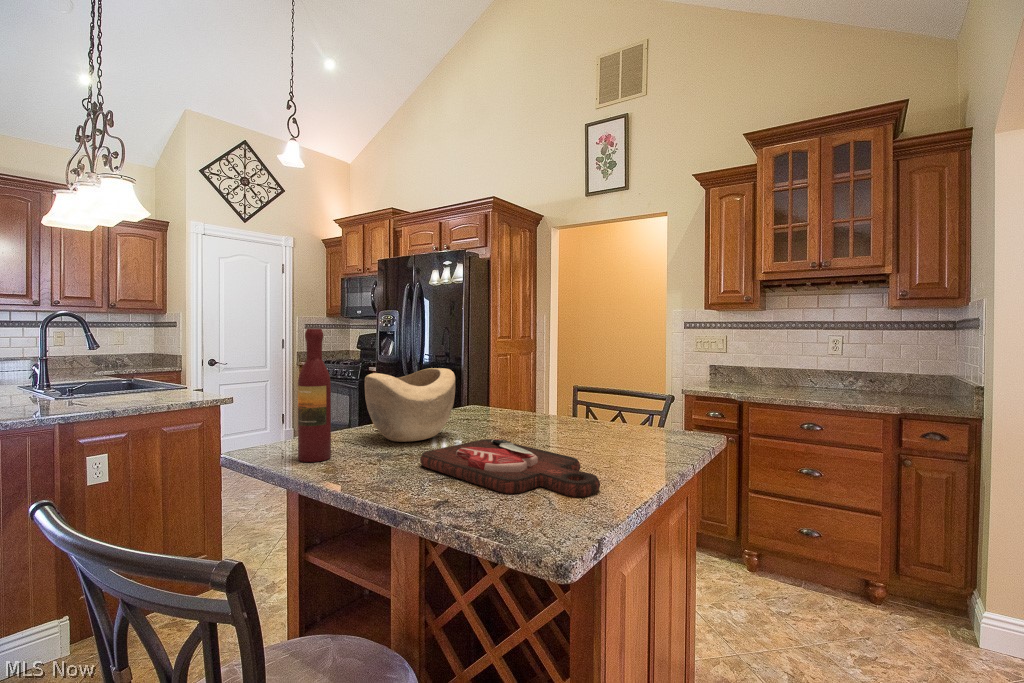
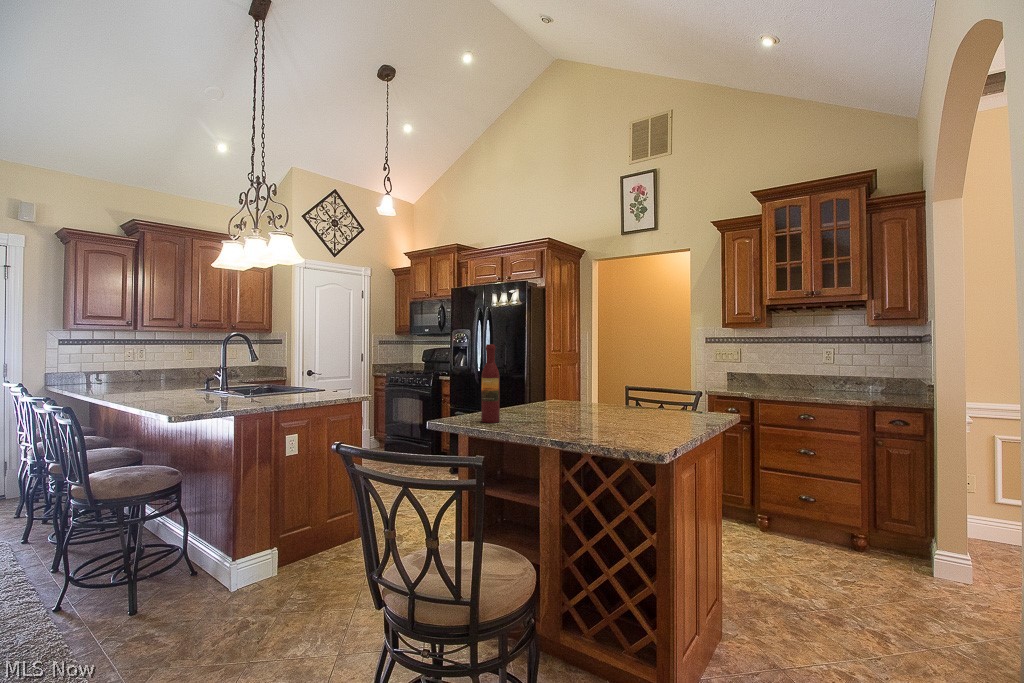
decorative bowl: present [365,368,455,442] -> none [506,370,563,415]
cutting board: present [420,439,600,497] -> none [557,411,669,434]

